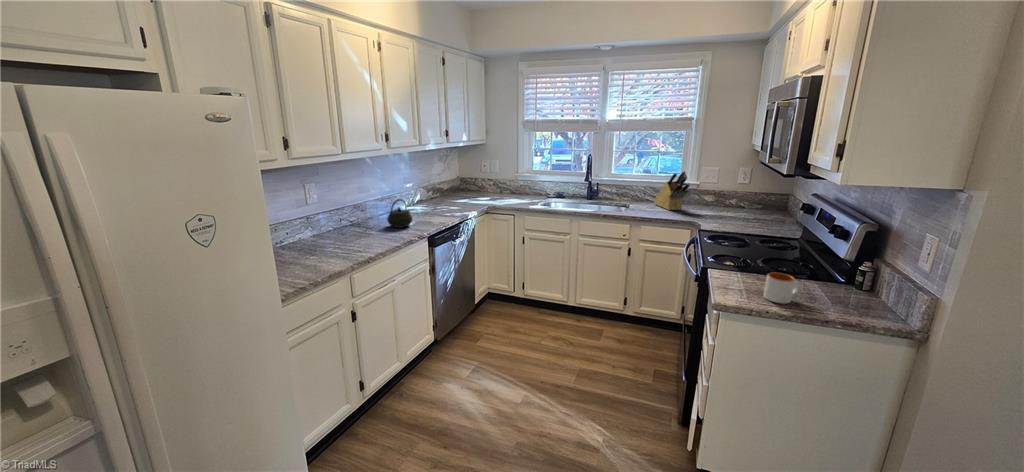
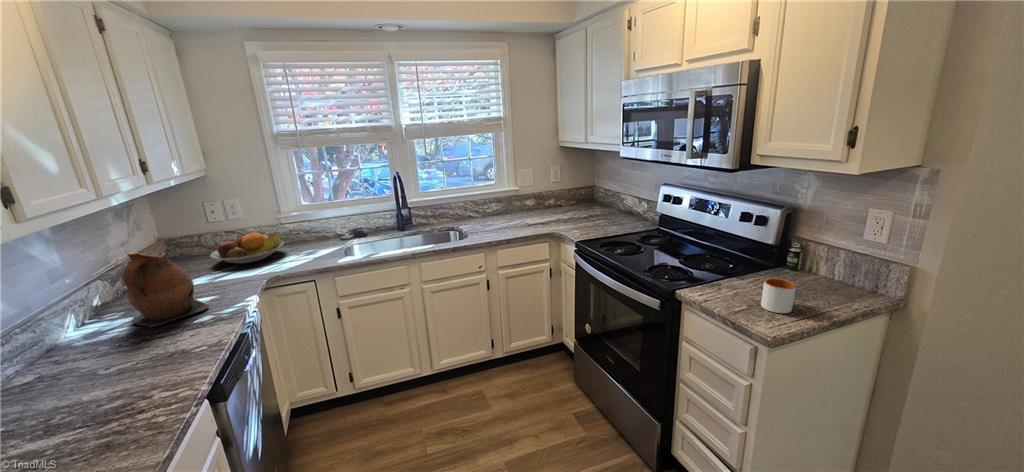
knife block: present [654,171,690,210] -> none [479,178,525,224]
ceramic pitcher: none [425,174,455,211] -> present [123,252,209,328]
fruit bowl: none [473,180,512,198] -> present [211,232,284,264]
kettle: present [387,199,412,228] -> none [54,335,136,407]

